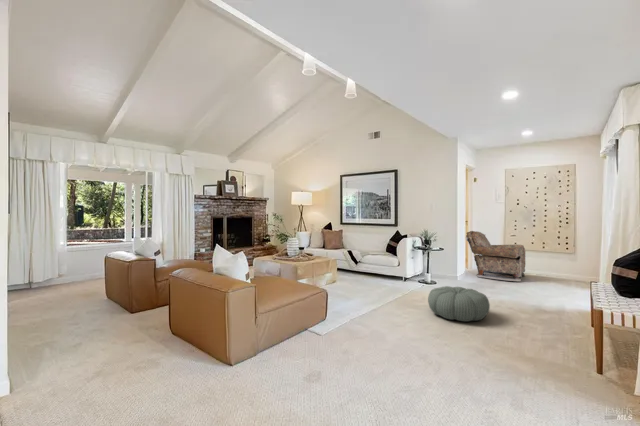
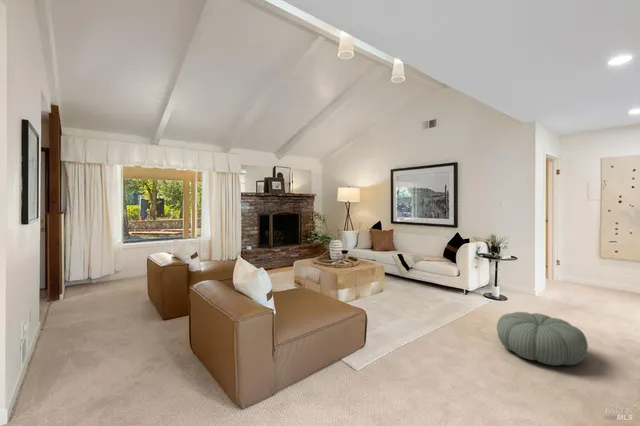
armchair: present [466,231,525,281] -> none [545,235,629,302]

